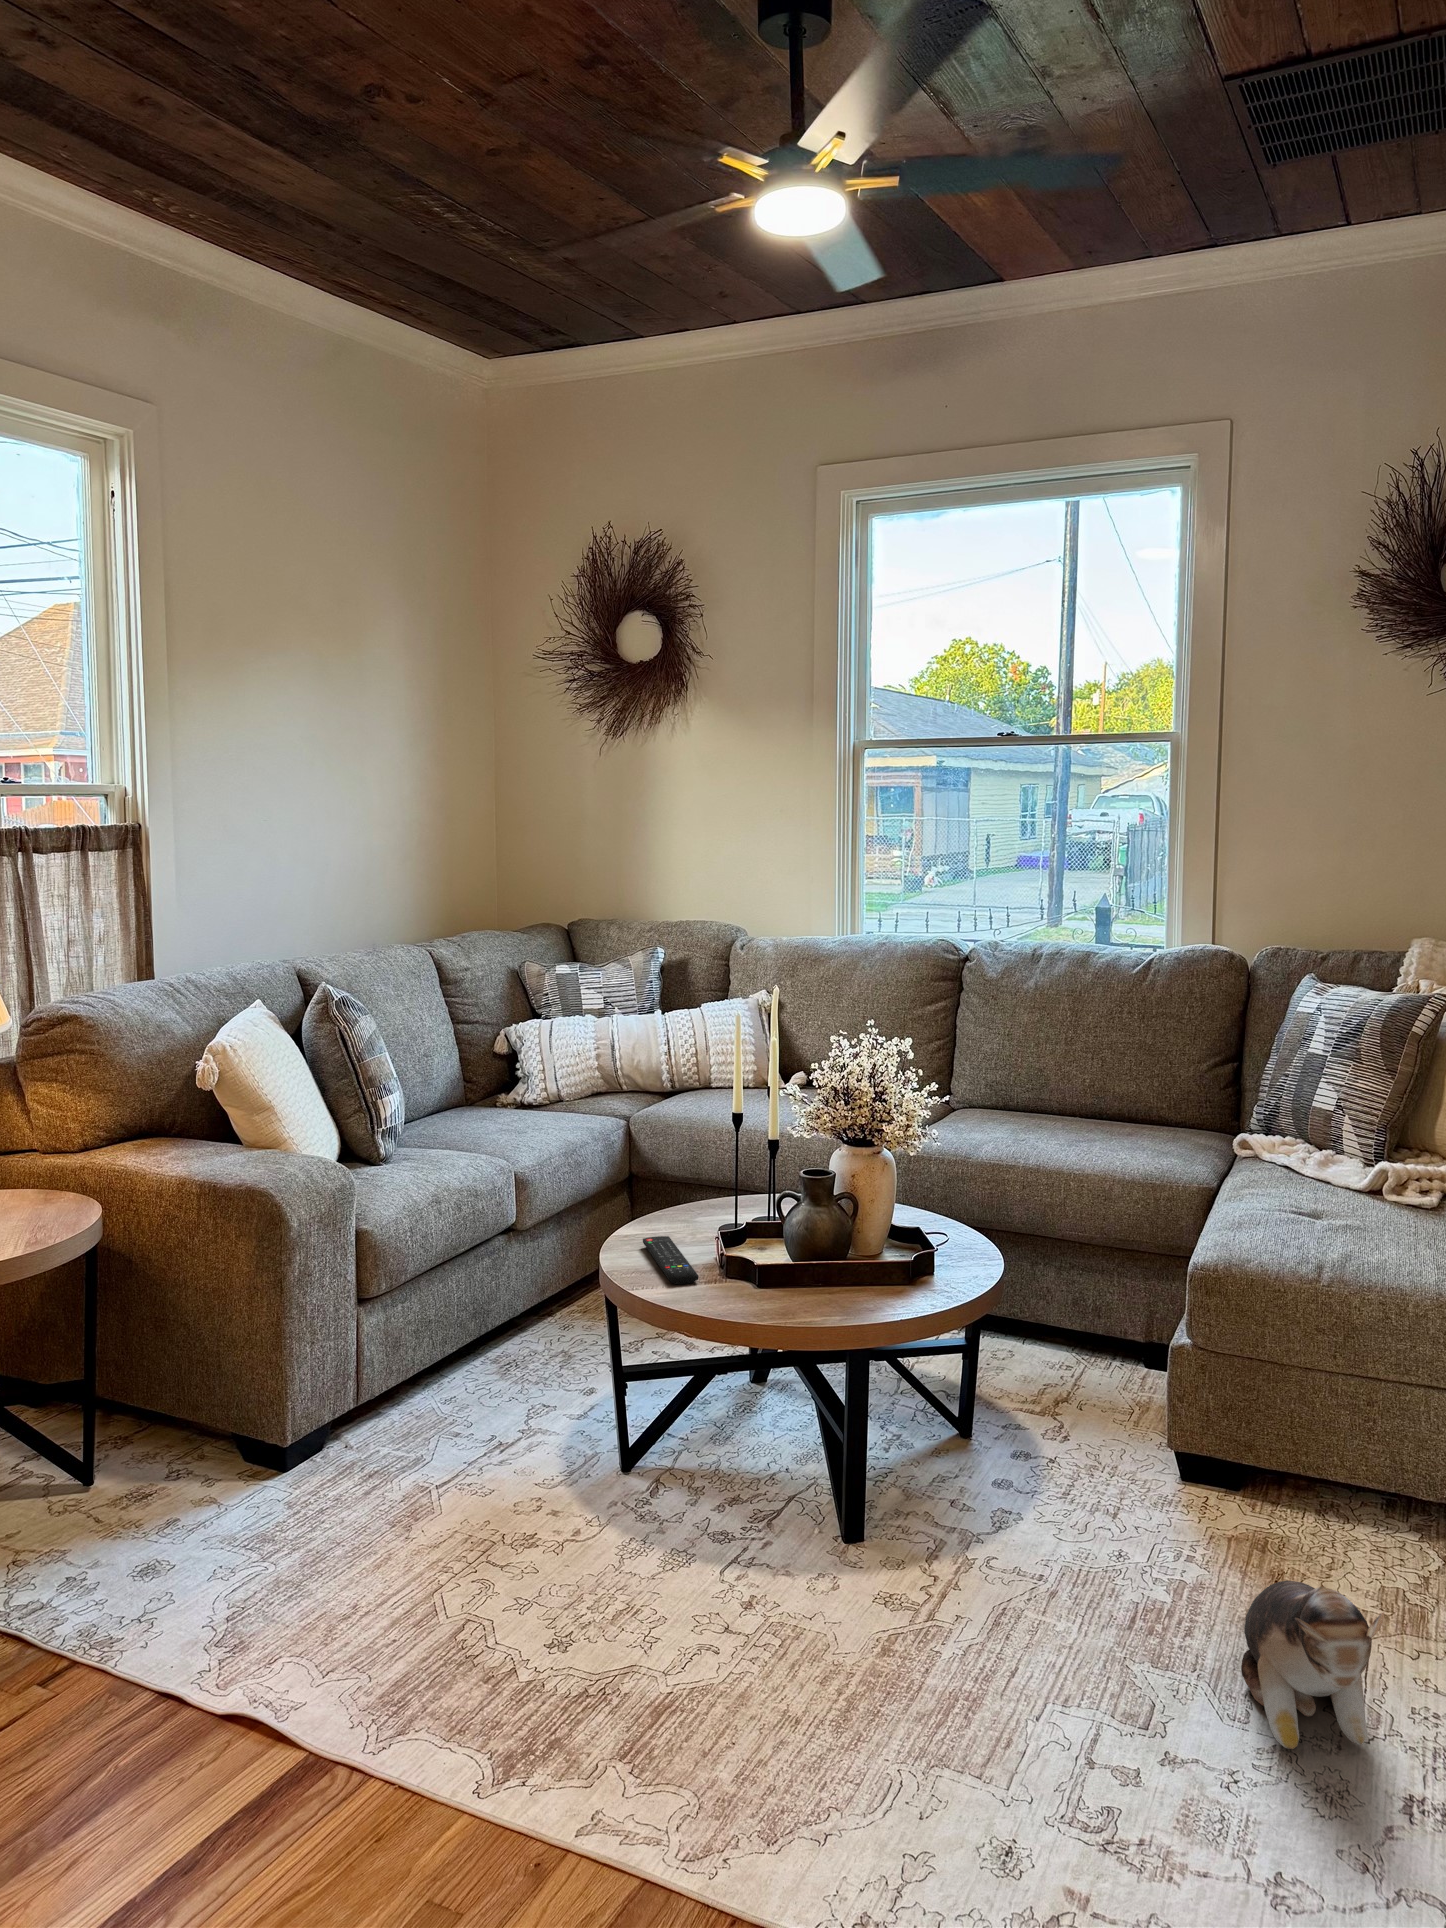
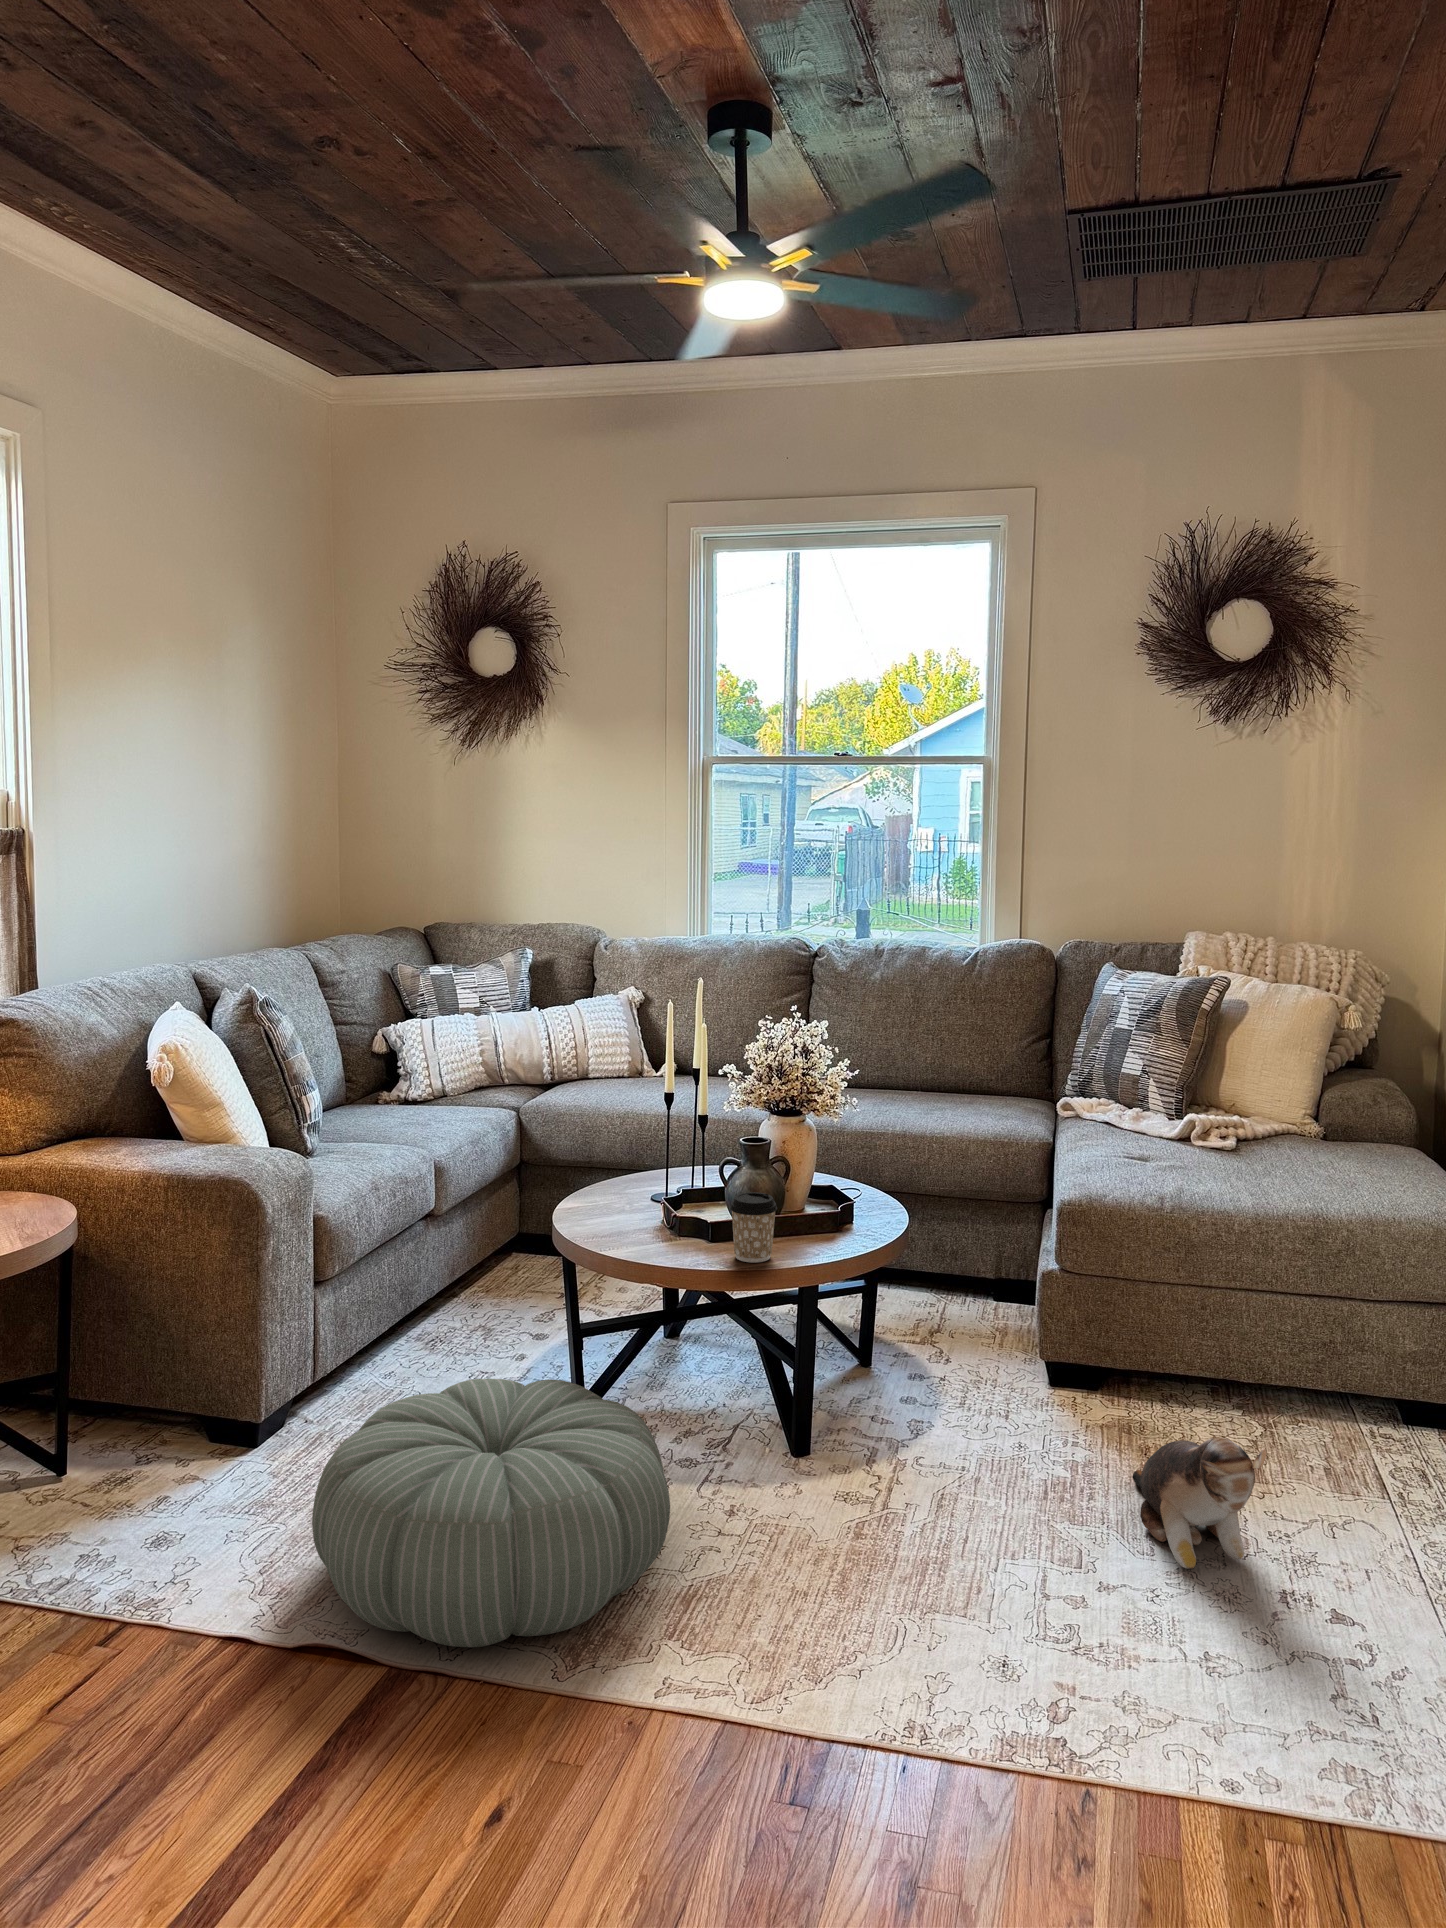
coffee cup: none [764,1235,819,1317] -> present [730,1192,777,1262]
remote control: present [643,1236,699,1284] -> none [593,1204,660,1243]
pouf: none [265,1427,656,1740] -> present [312,1379,670,1647]

